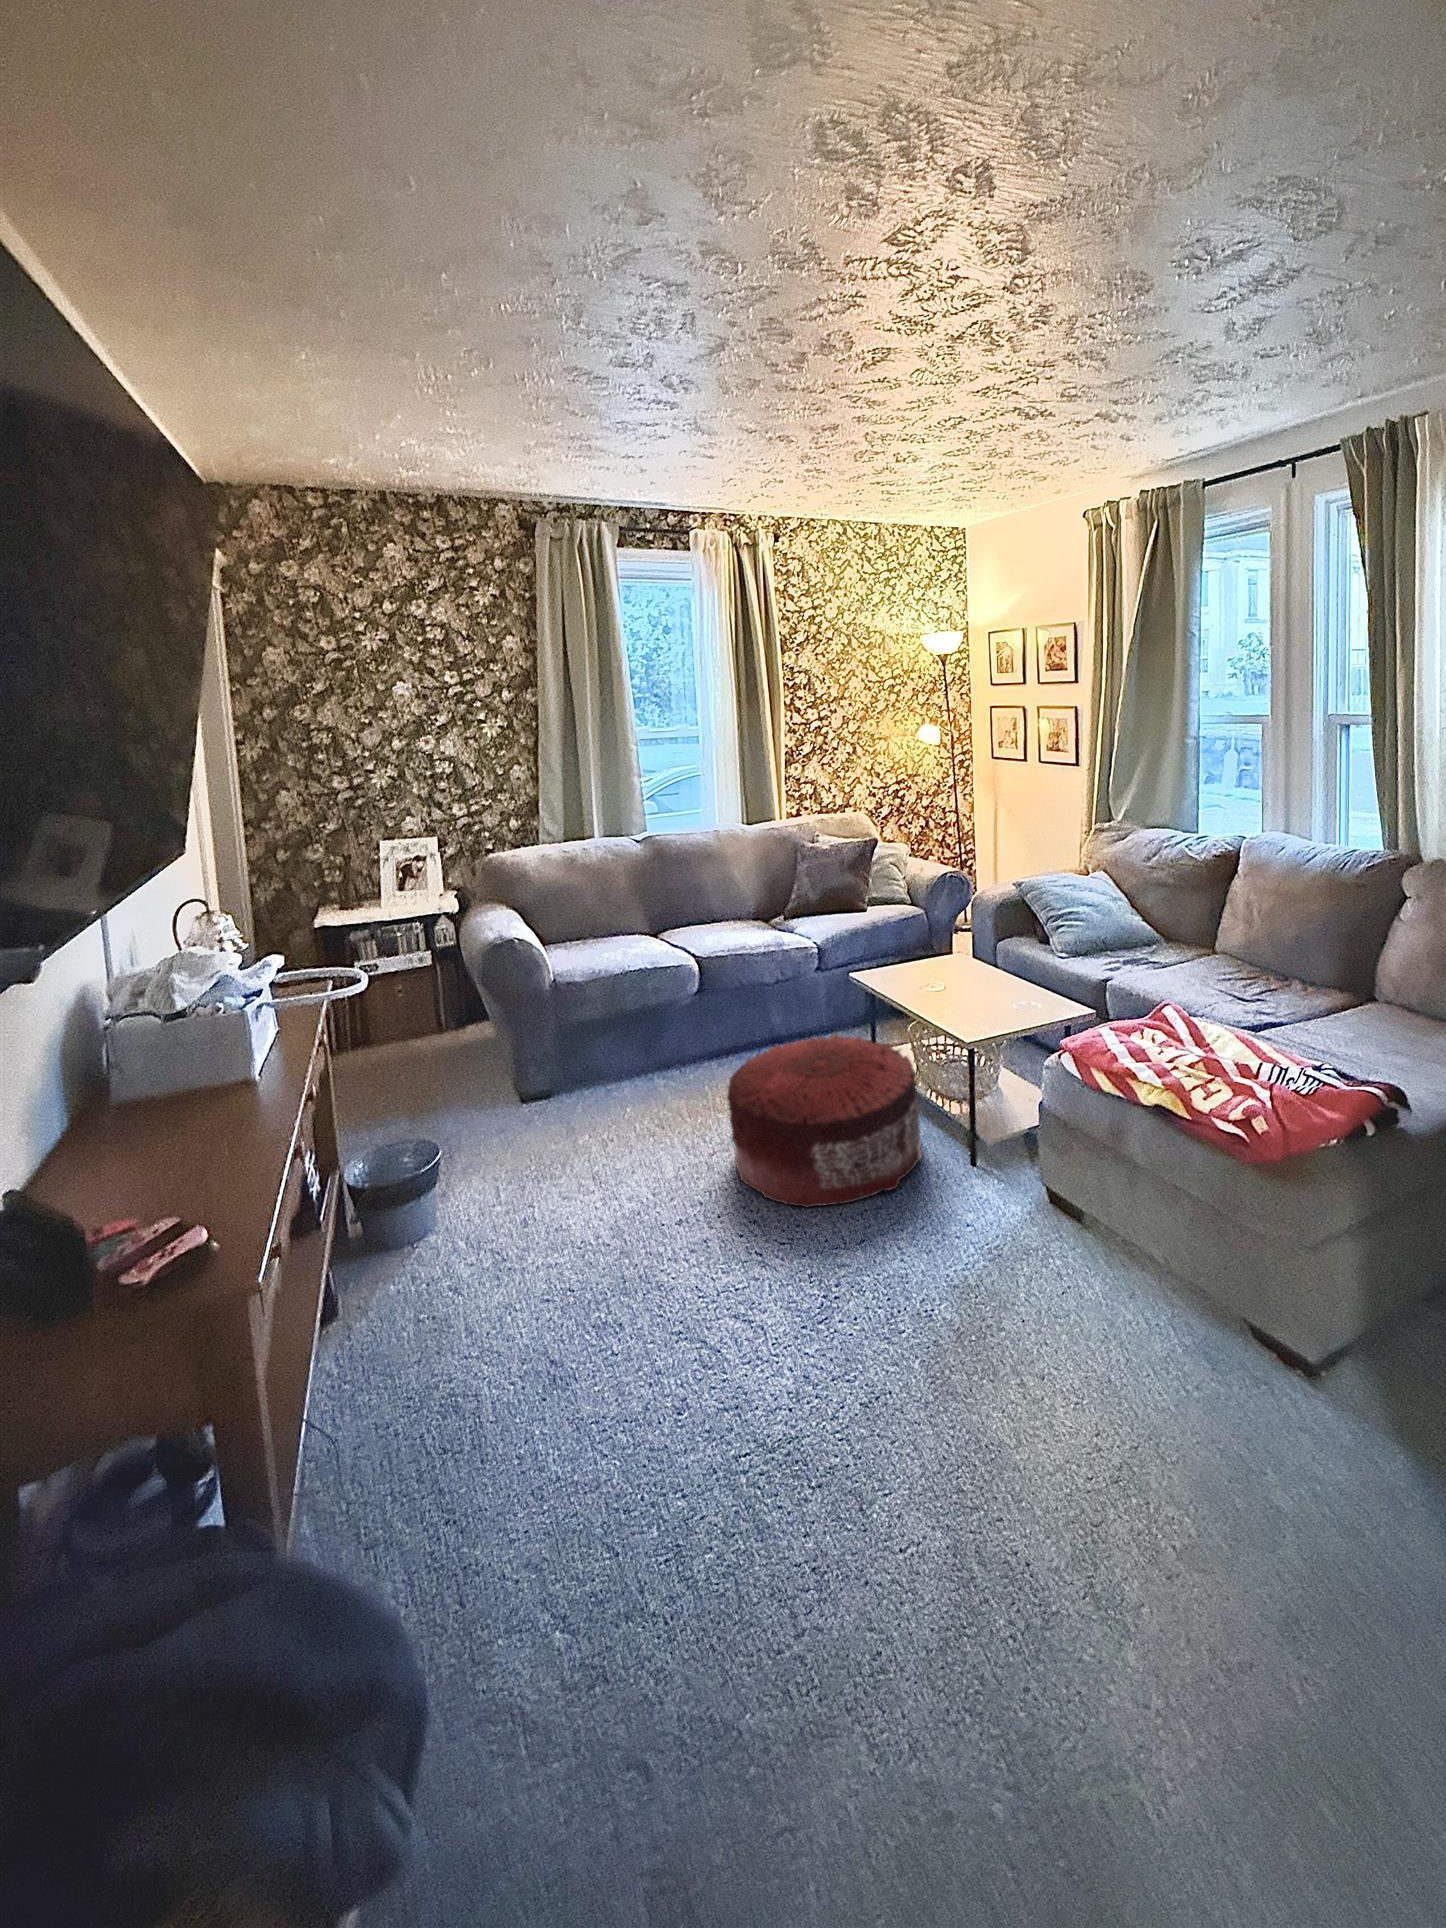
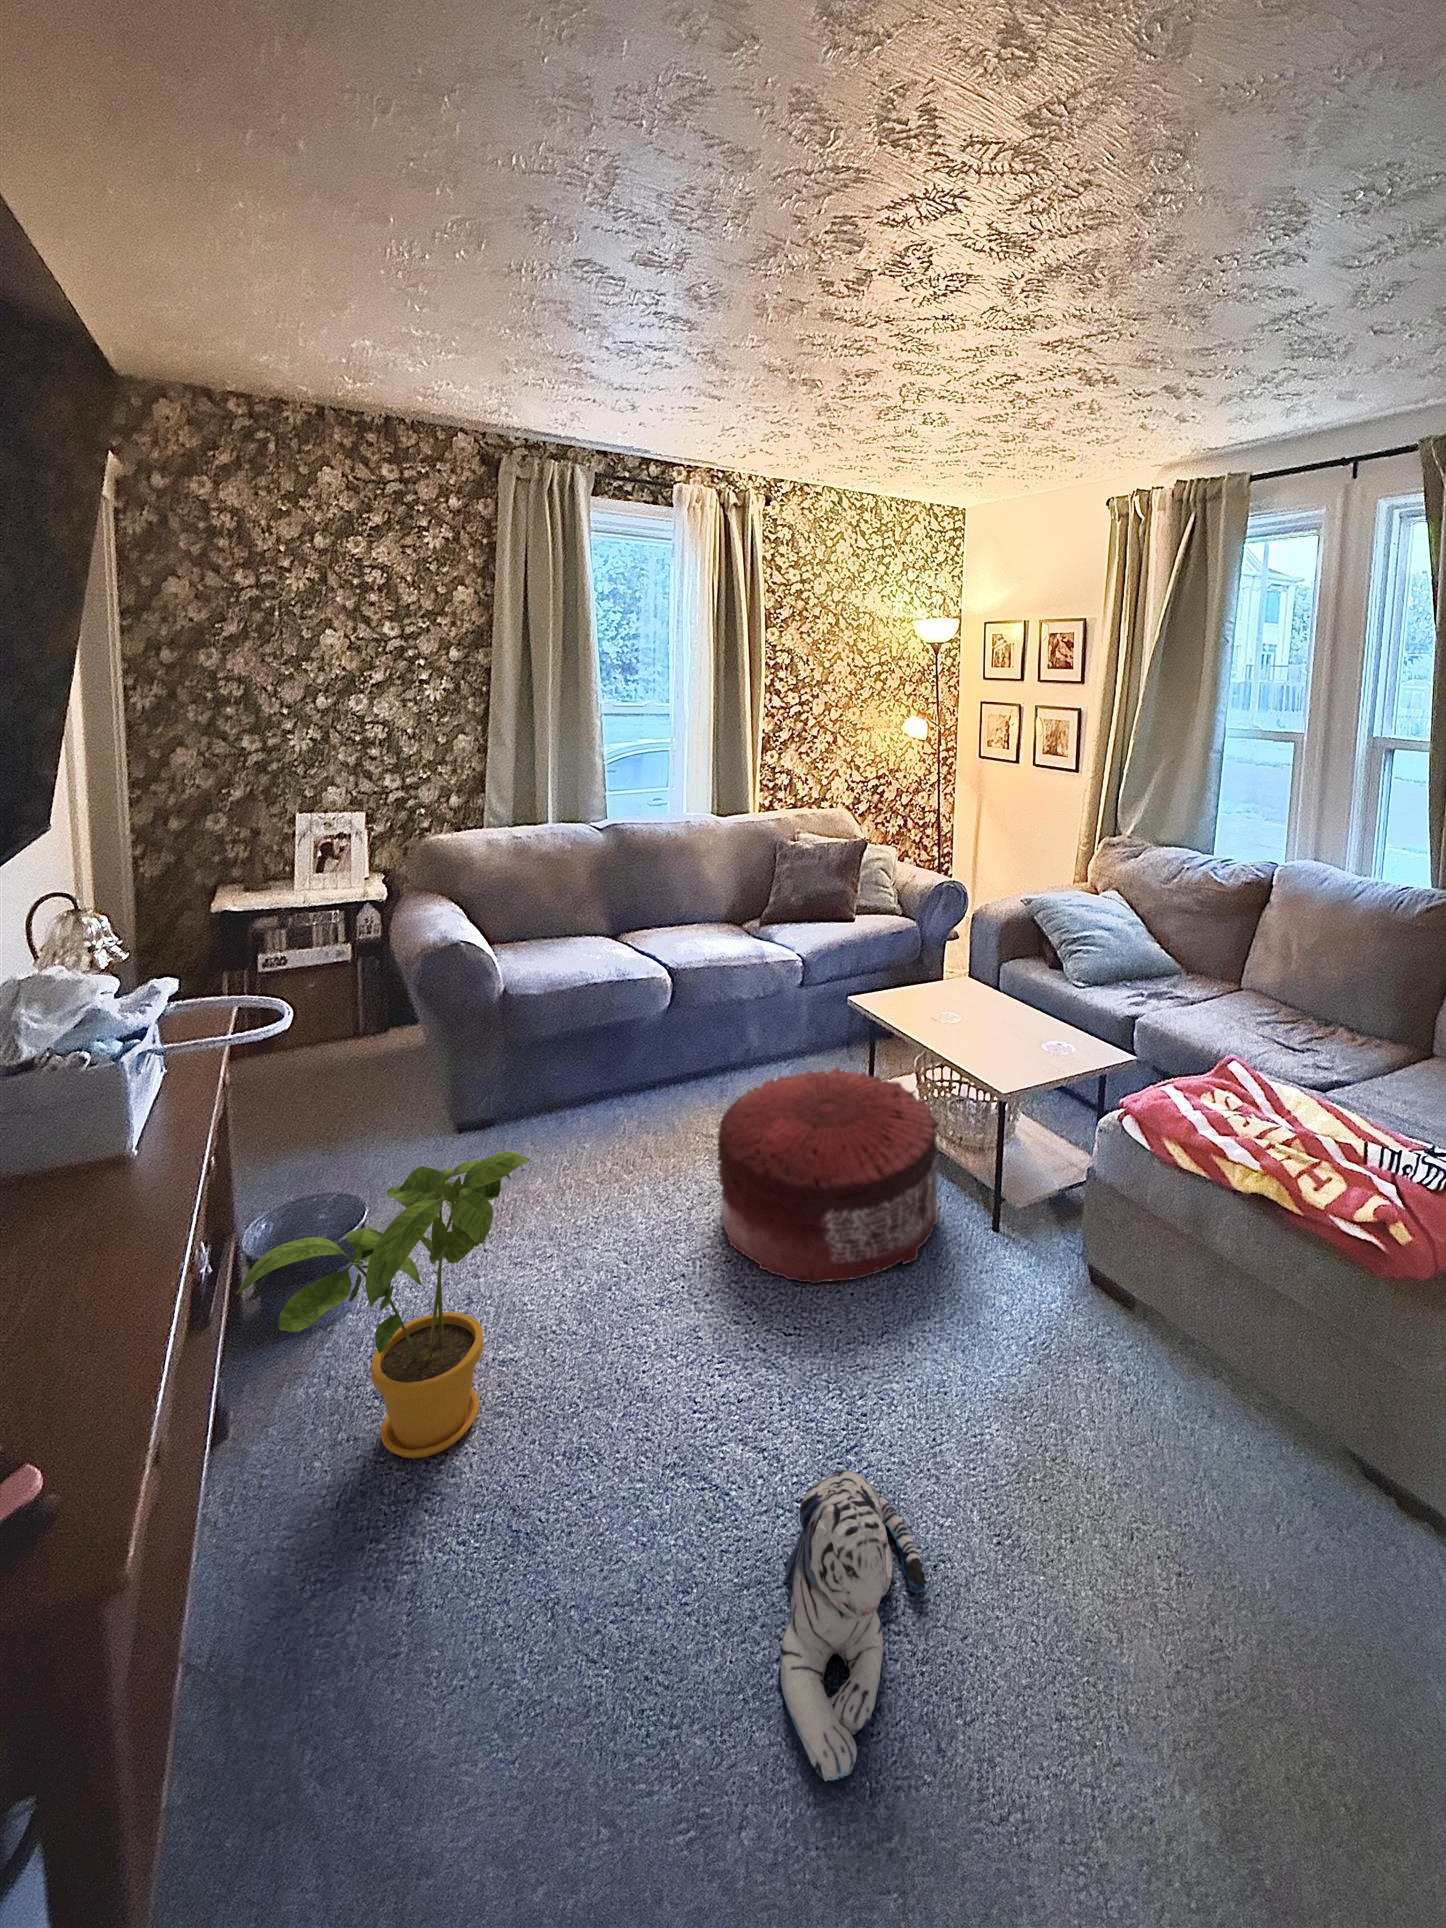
house plant: none [338,1082,554,1328] -> present [236,1151,530,1458]
plush toy: none [743,1324,865,1519] -> present [778,1470,926,1781]

